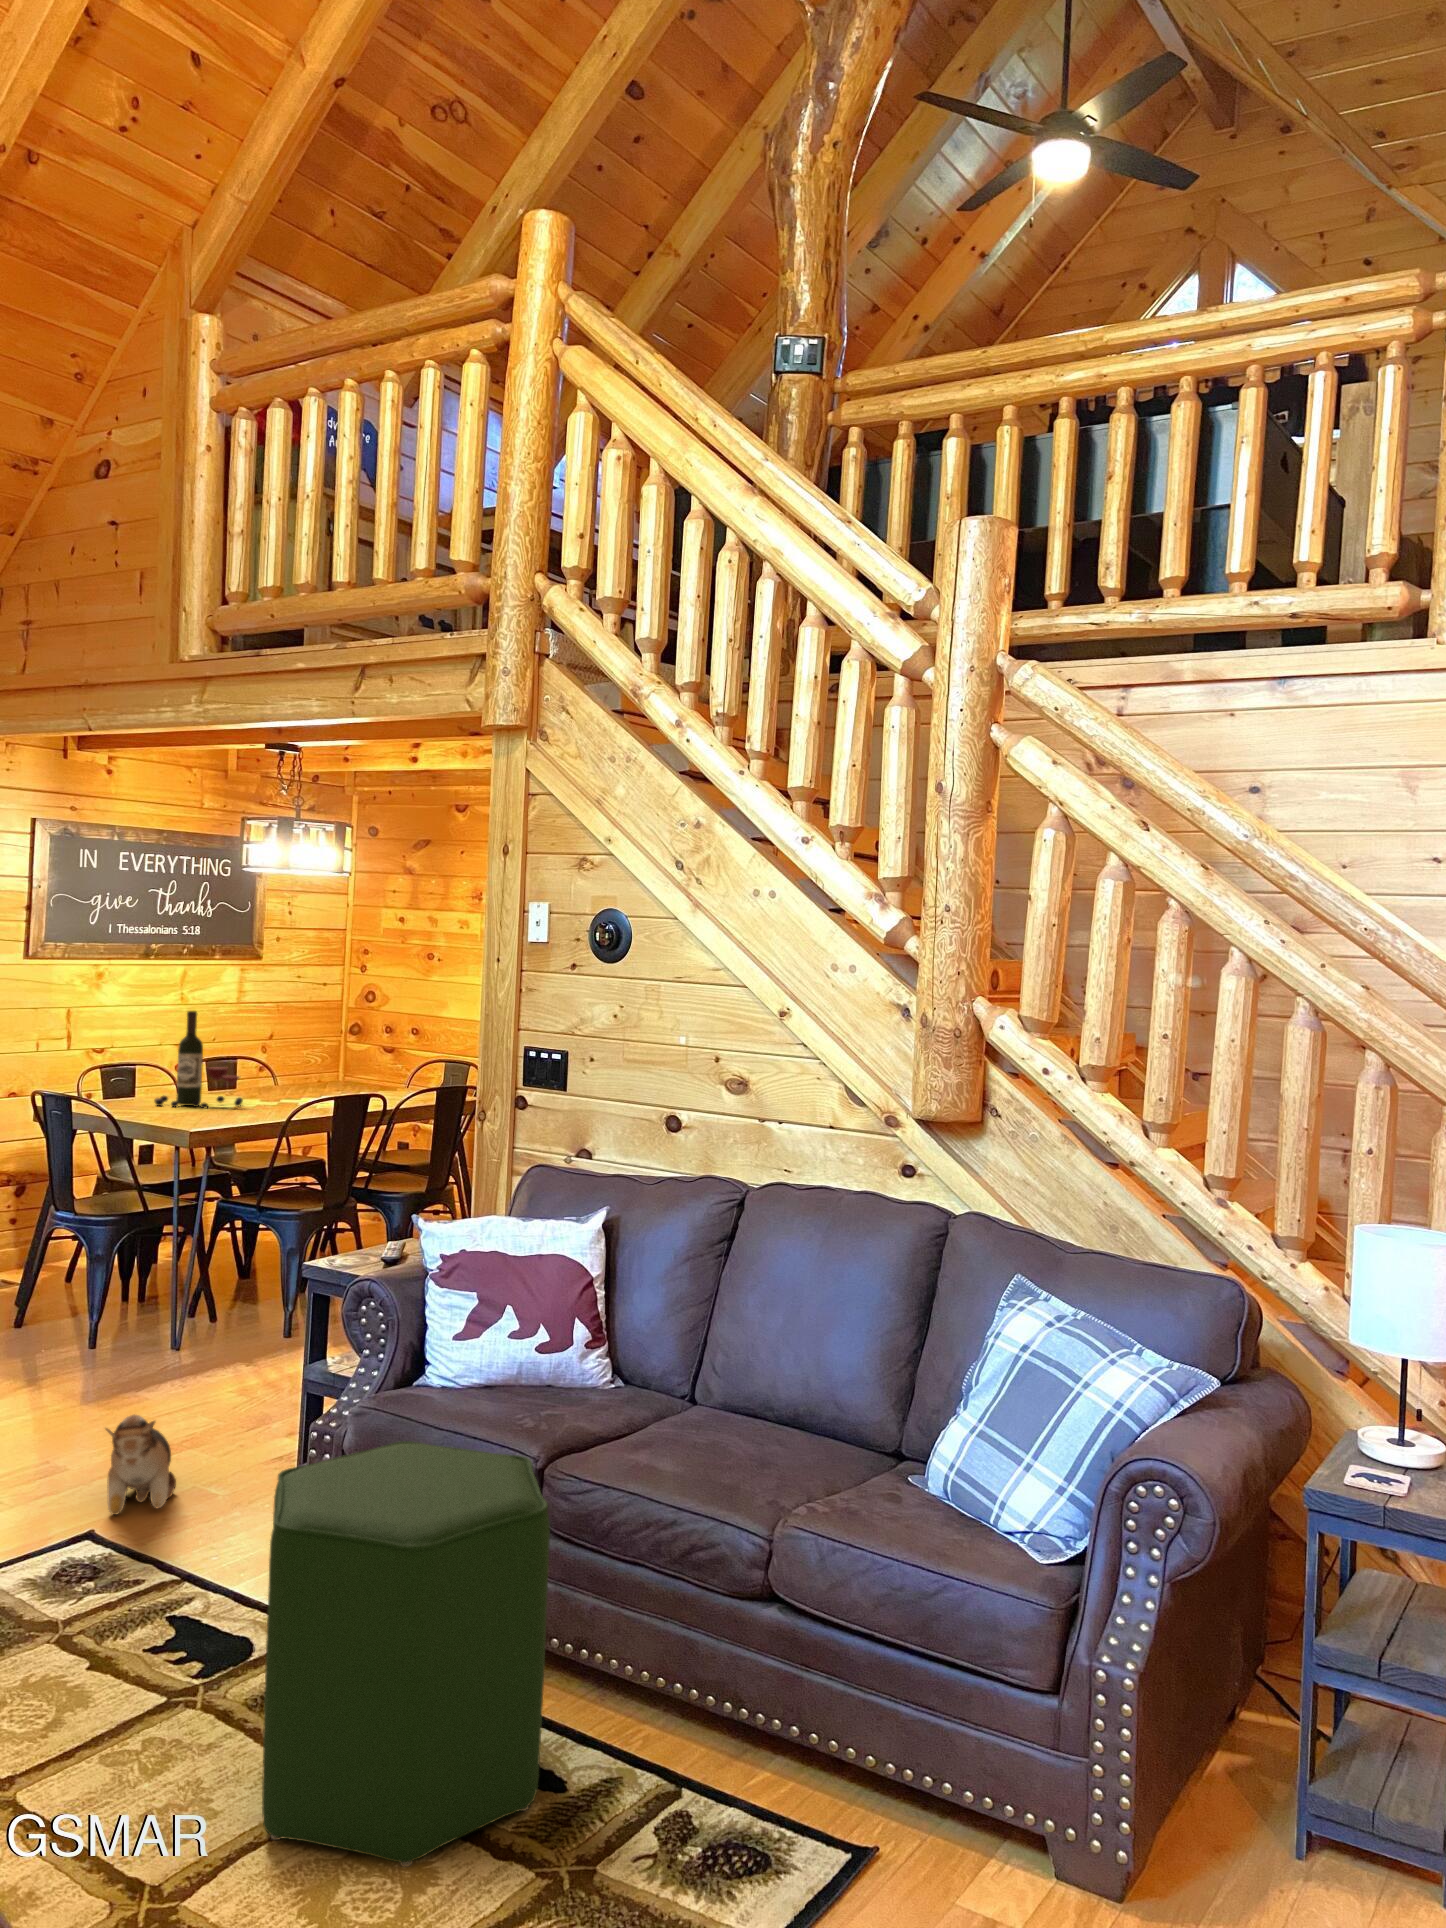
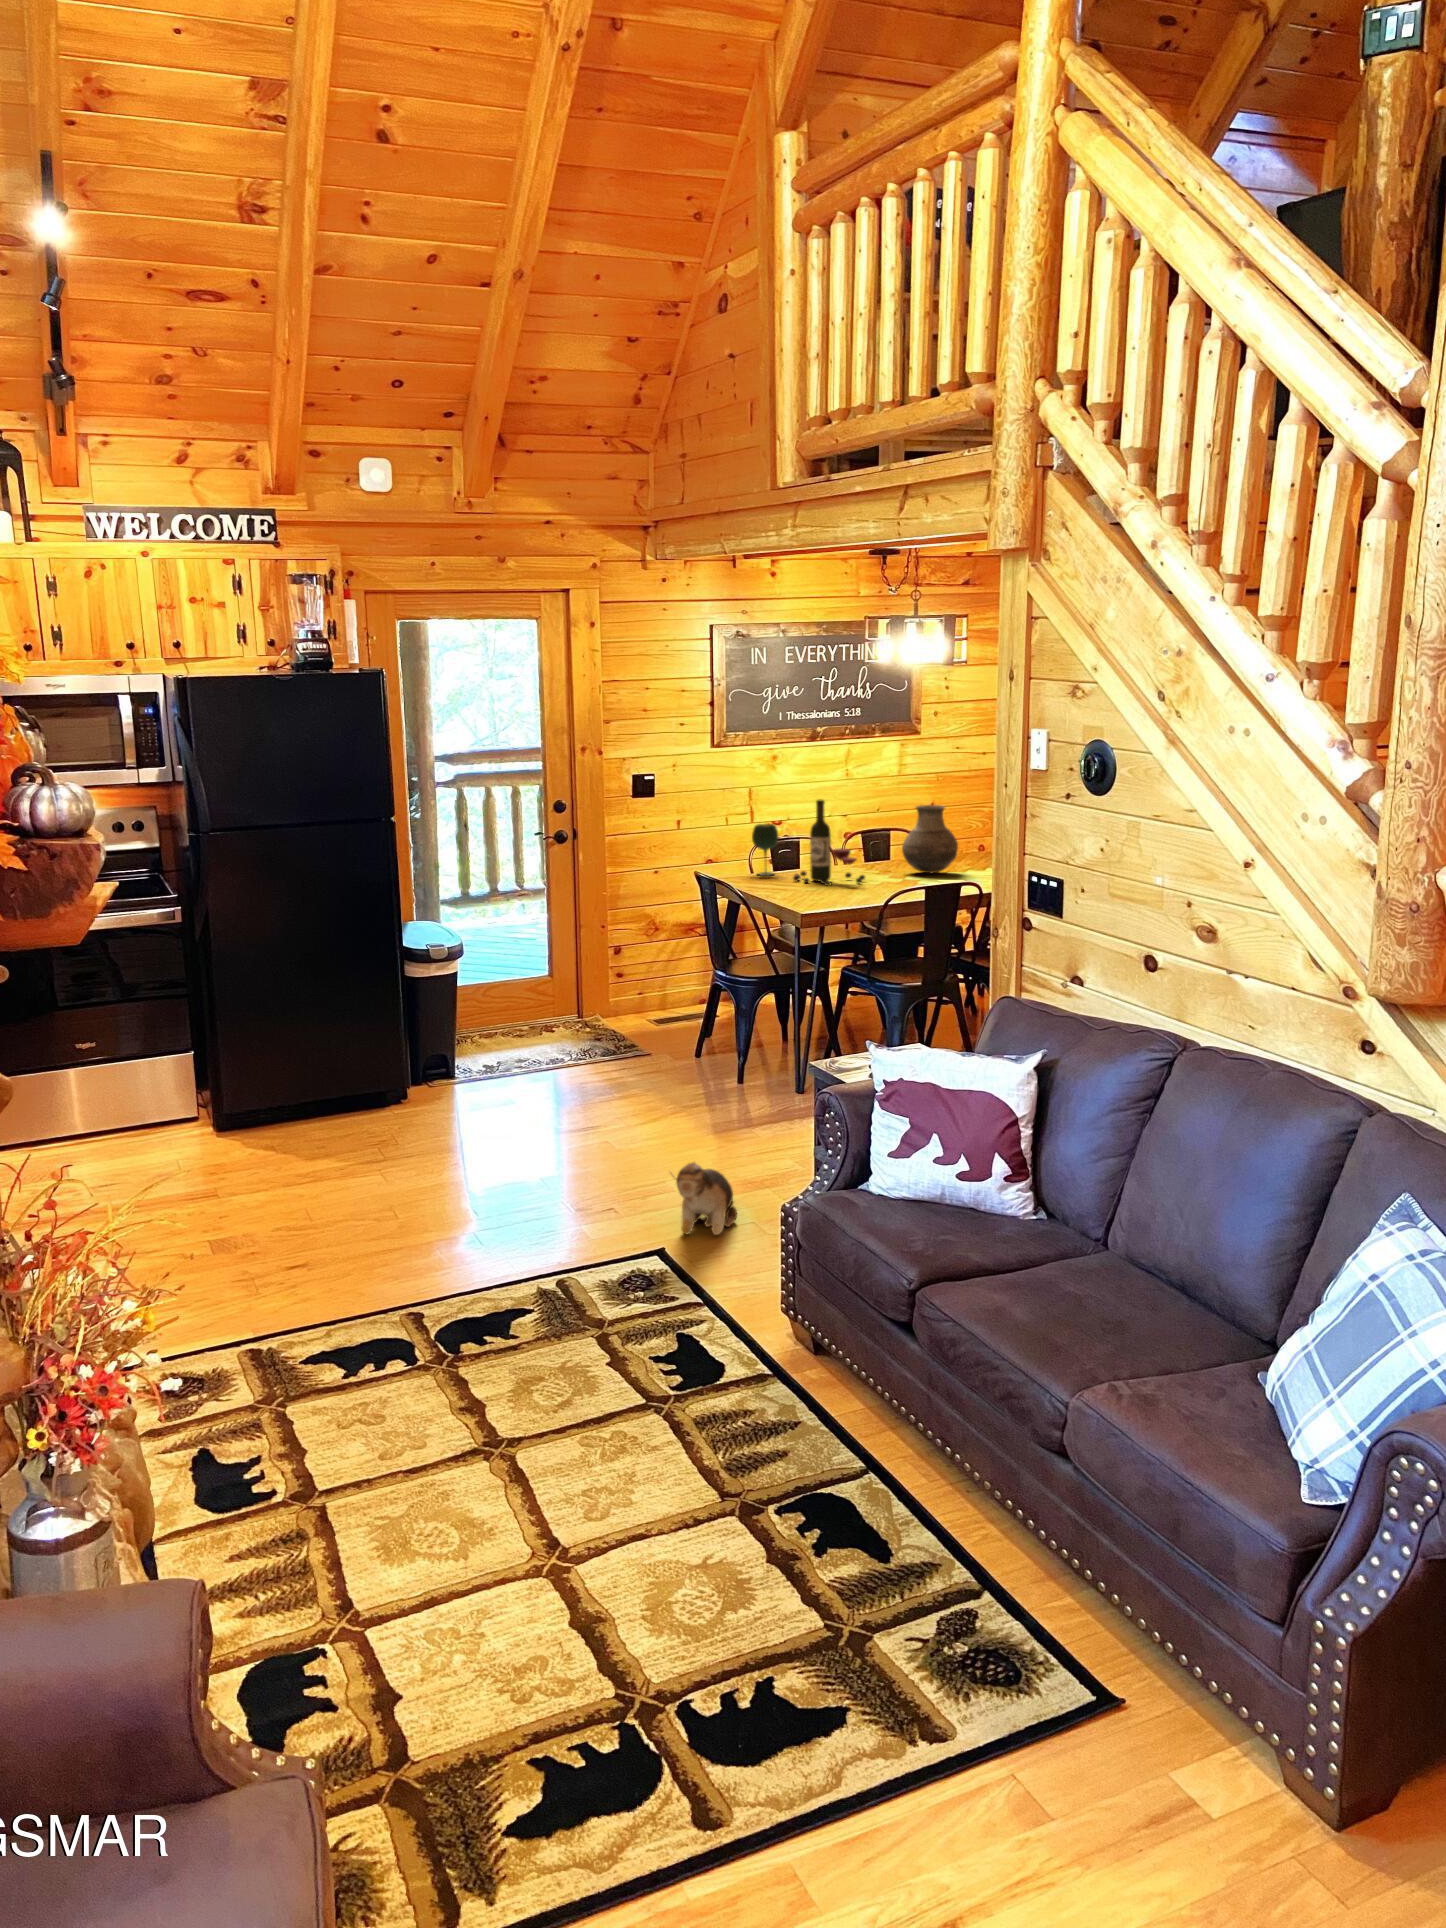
vase: none [273,1024,338,1100] -> present [902,805,958,874]
wine glass: none [95,1042,130,1104] -> present [752,824,779,876]
ottoman: present [262,1441,550,1867] -> none [645,1249,883,1588]

